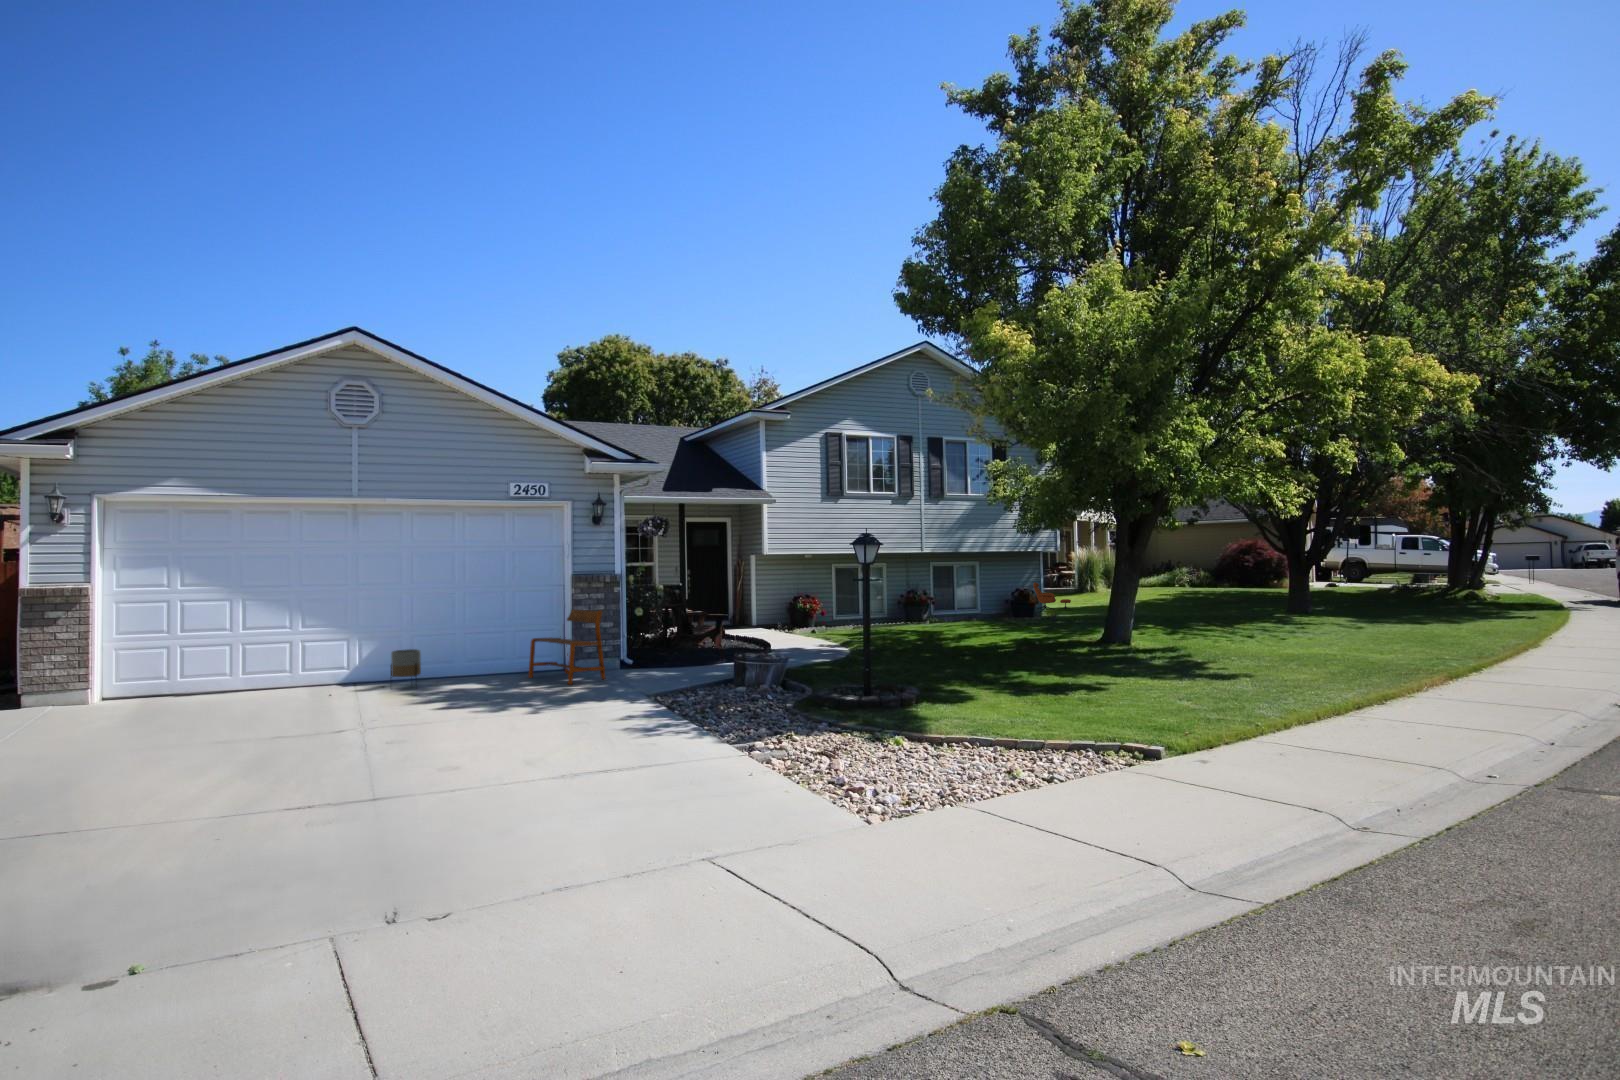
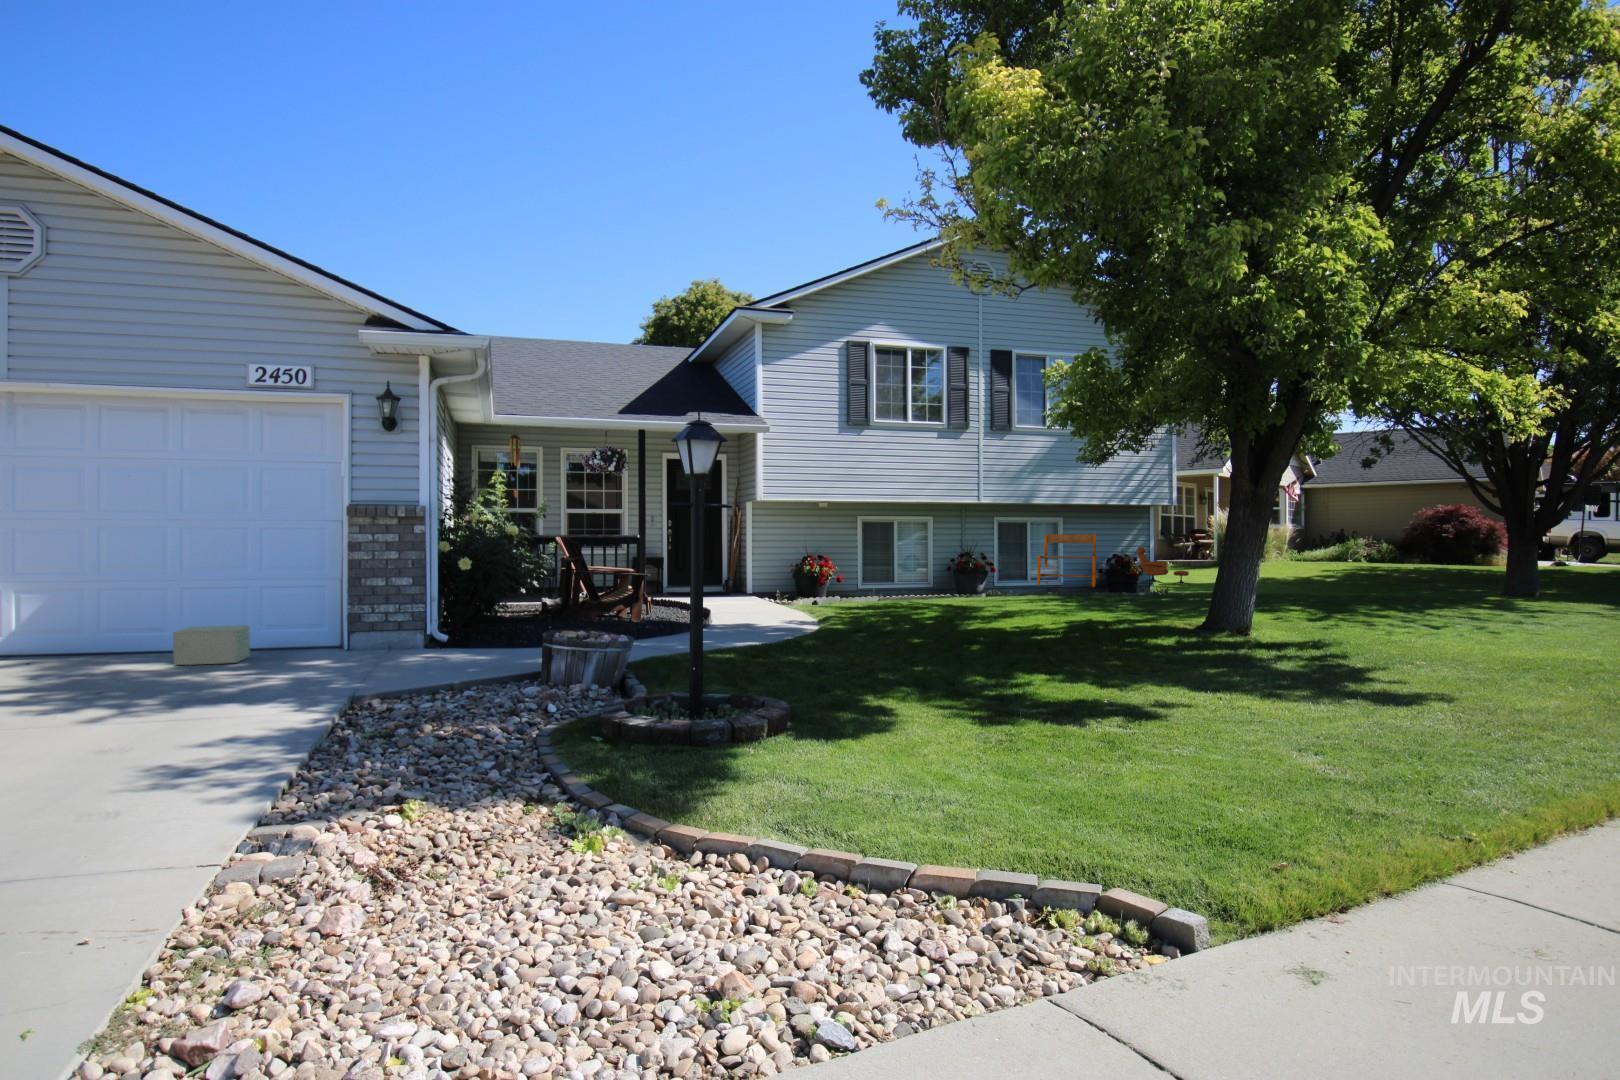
bench: present [529,609,605,685] -> present [1037,534,1098,587]
planter: present [391,649,421,678] -> none [56,609,108,668]
storage box: none [466,658,507,685] -> present [173,625,250,665]

